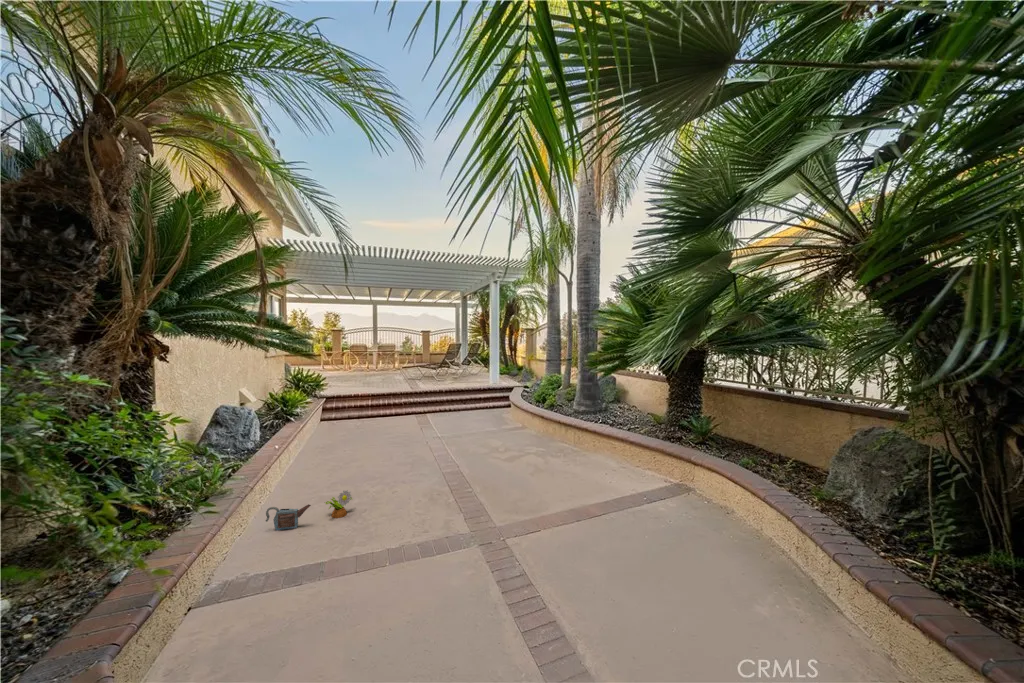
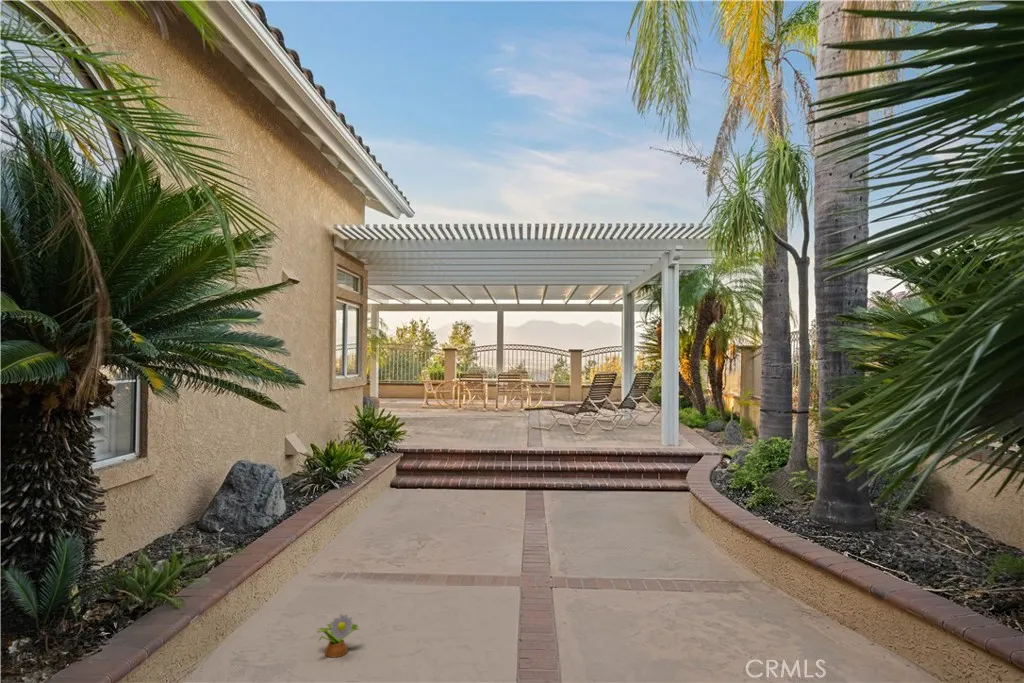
watering can: present [266,504,311,530] -> none [229,626,291,664]

